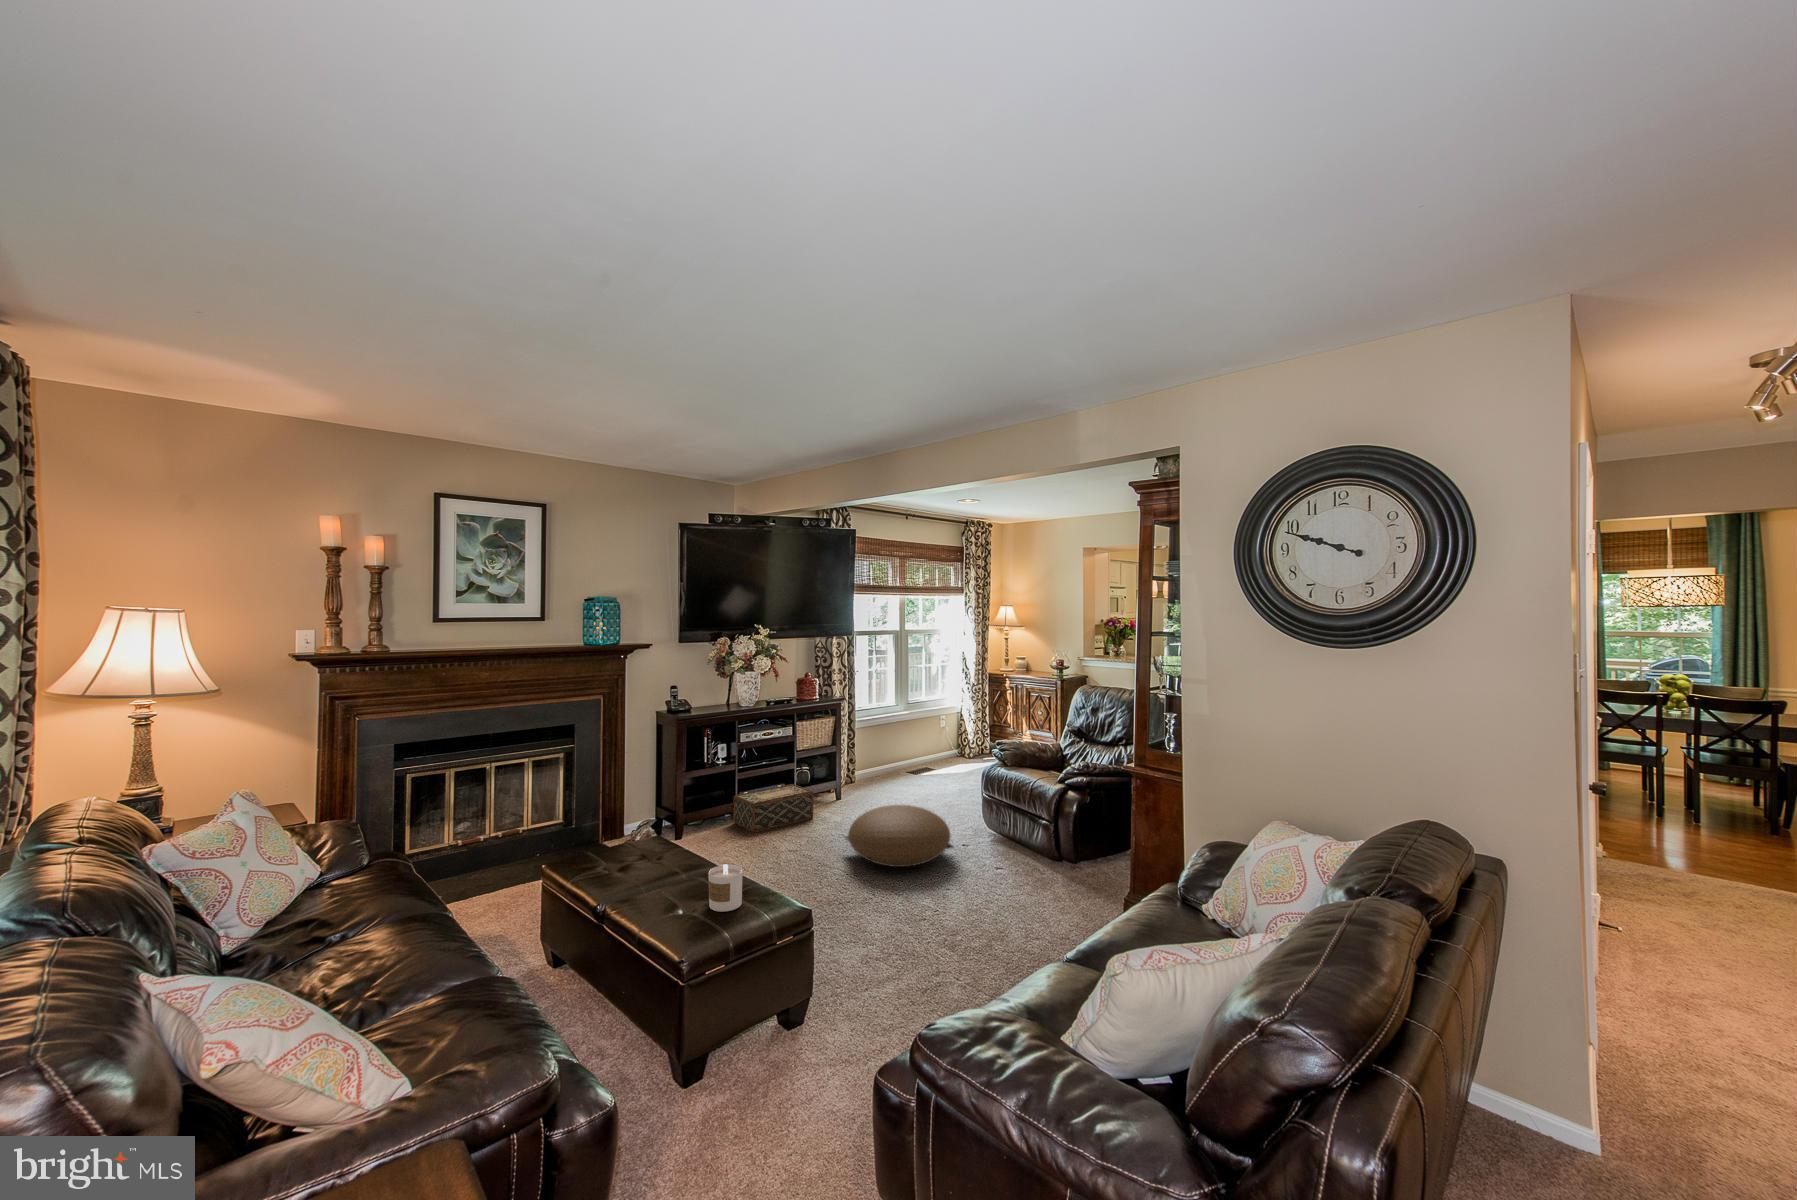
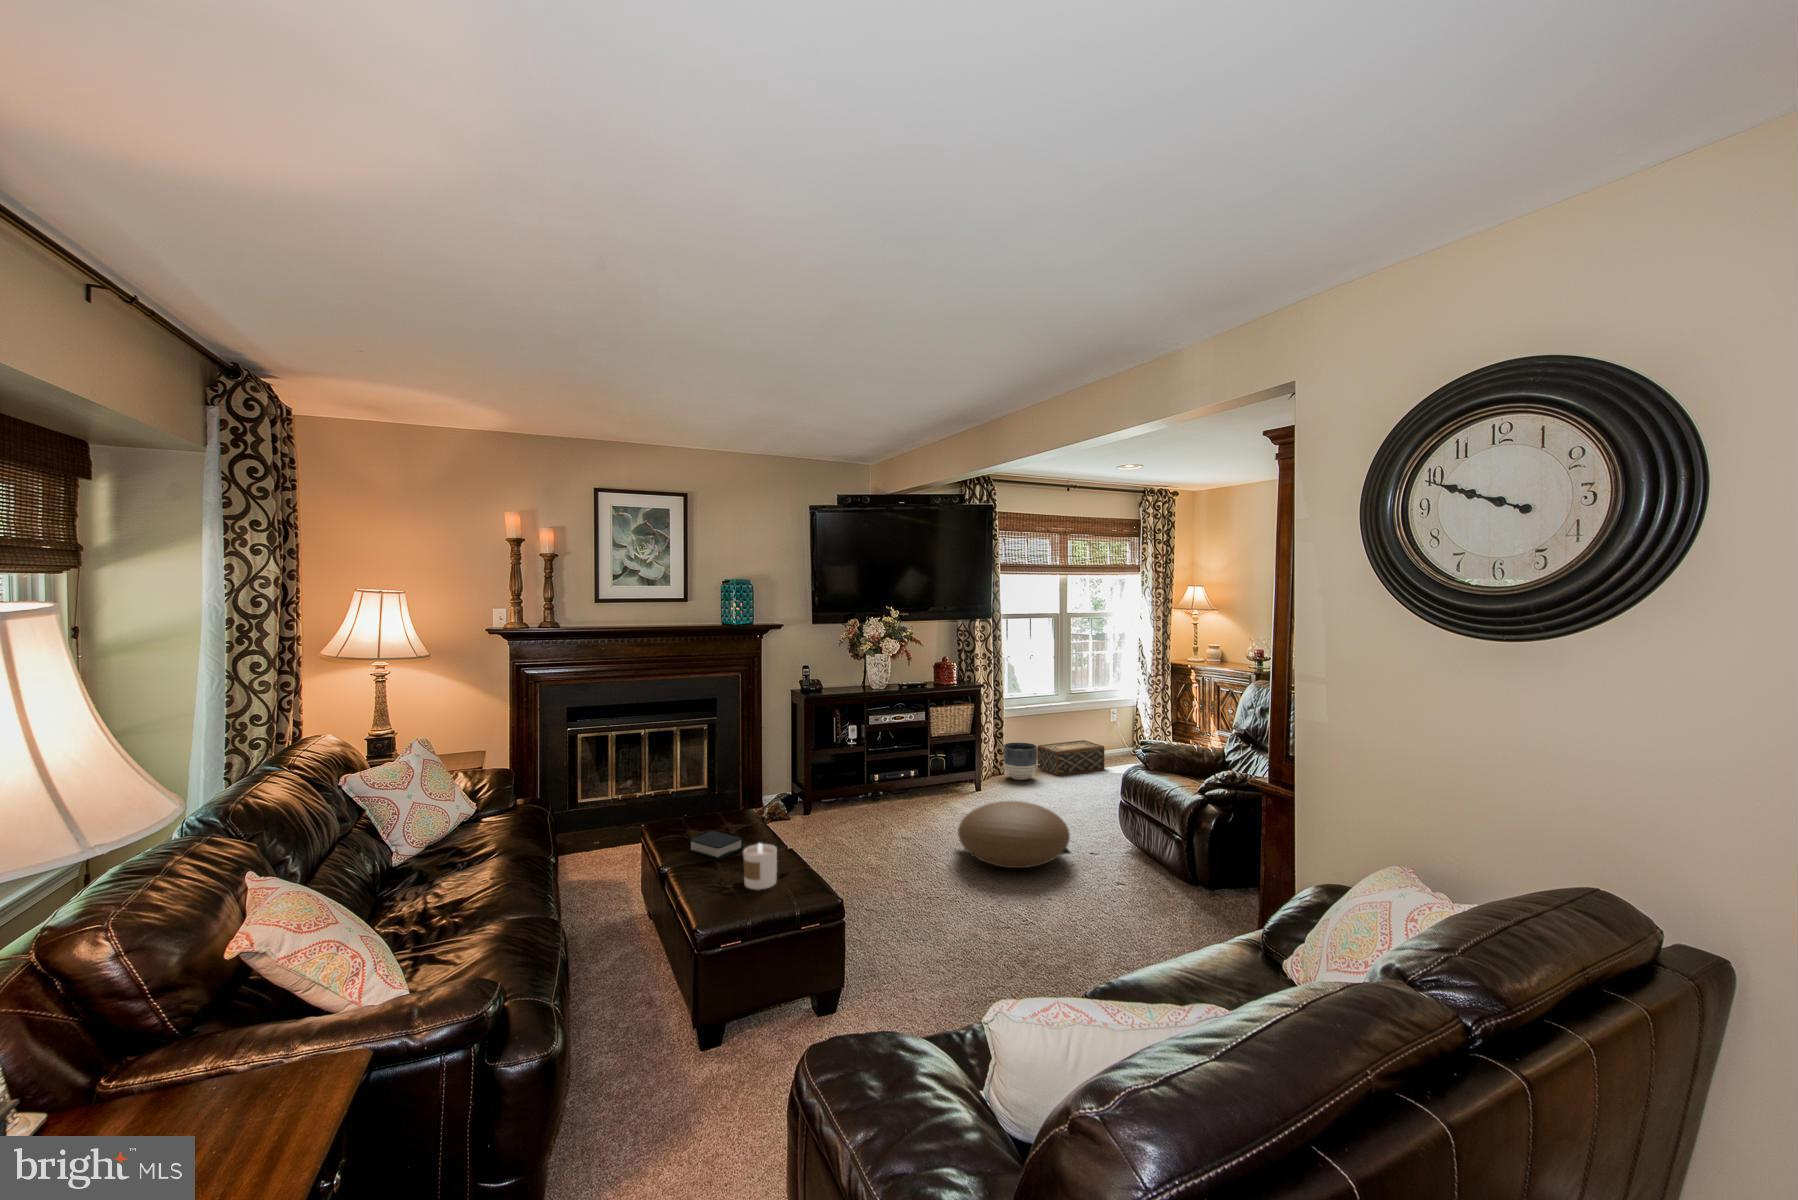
planter: none [855,751,886,787] -> present [1004,742,1037,780]
woven basket: present [733,784,813,832] -> present [1037,740,1105,776]
book: none [626,860,684,888] -> present [690,831,744,859]

